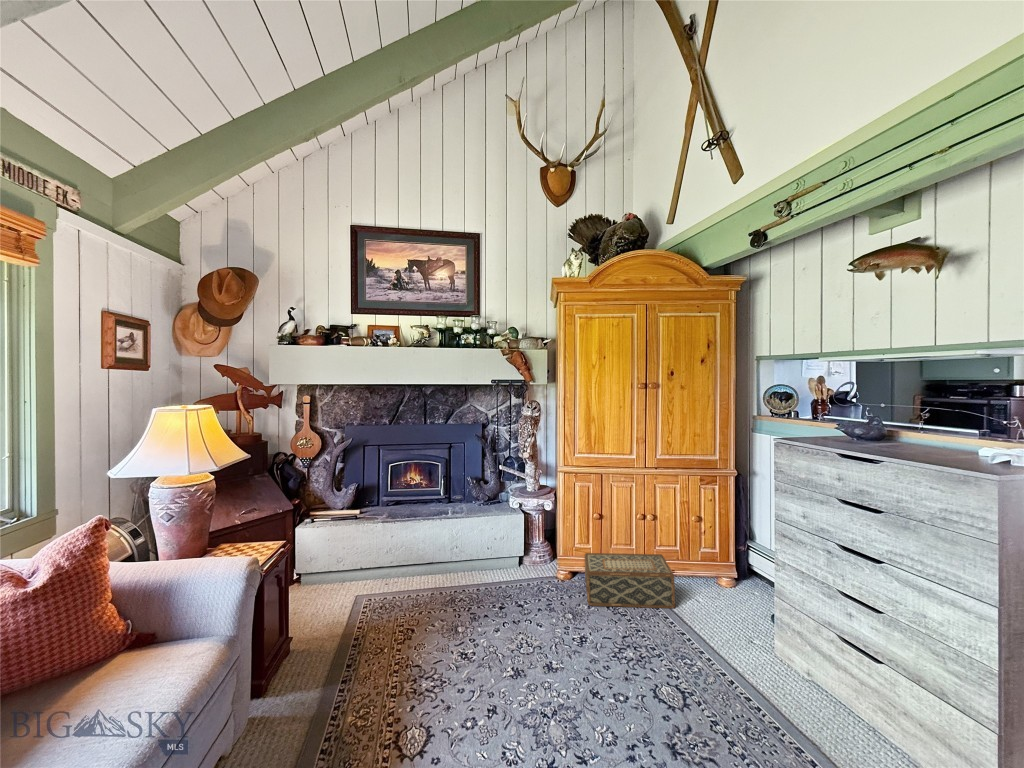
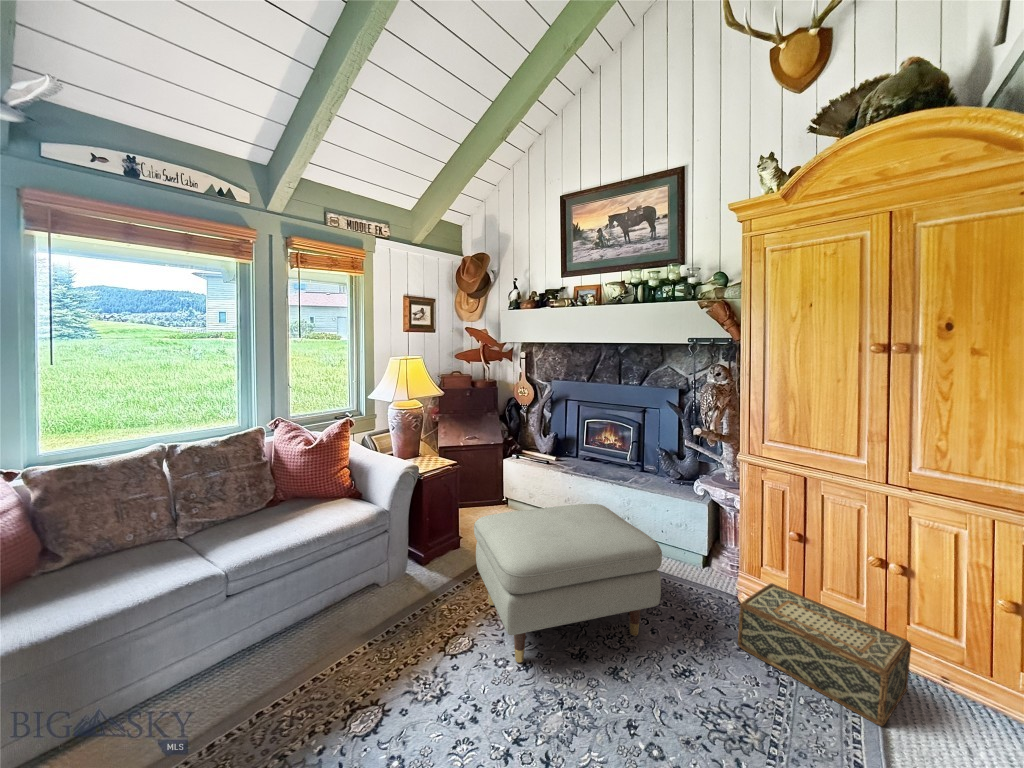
ottoman: none [376,538,548,713] -> present [474,504,662,663]

